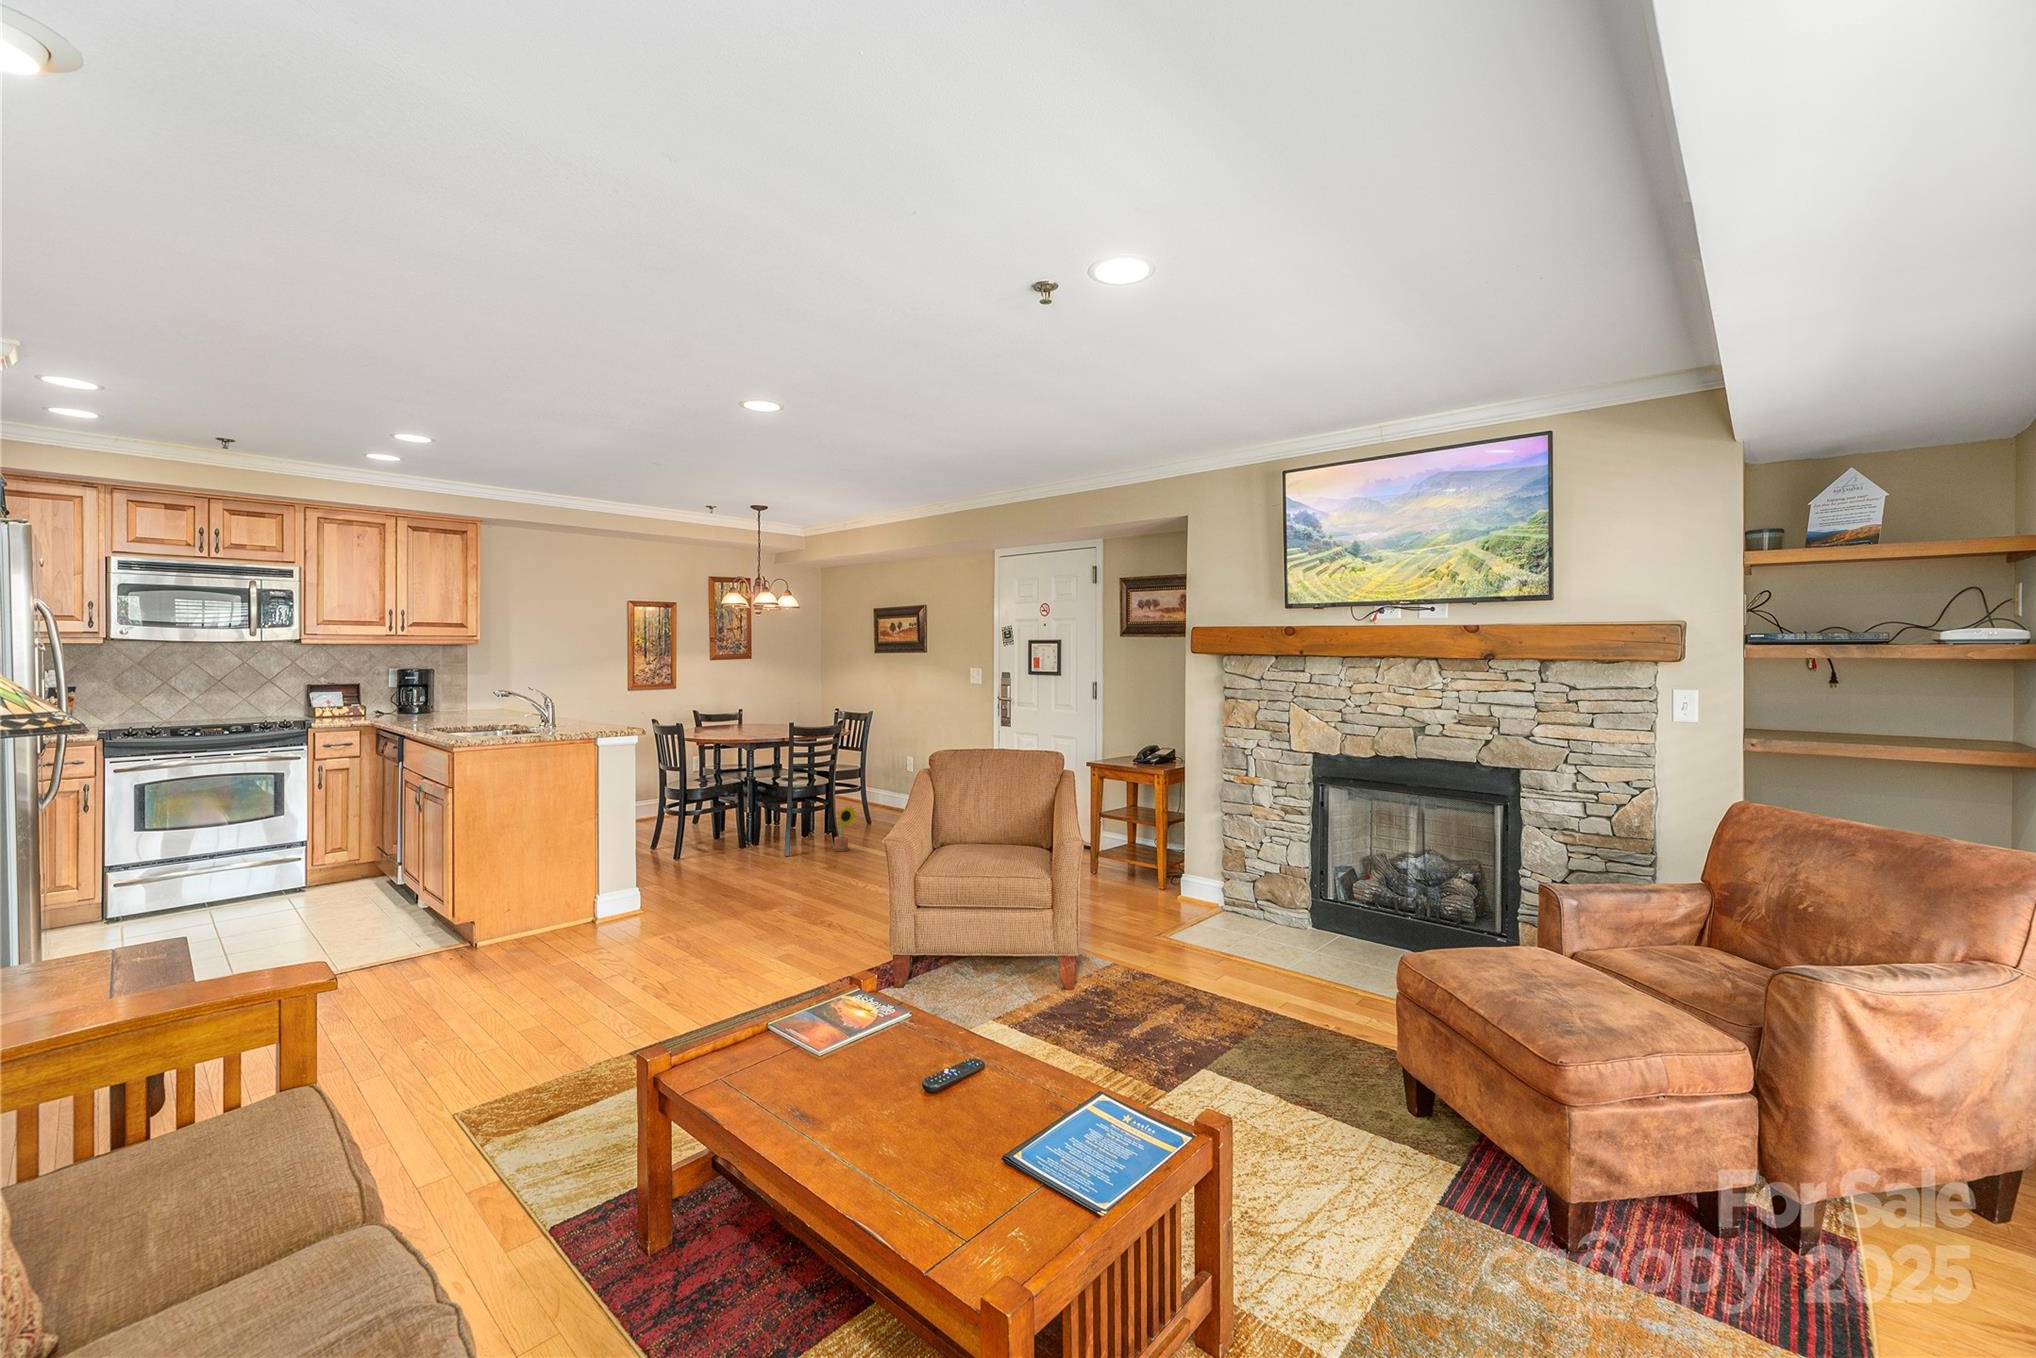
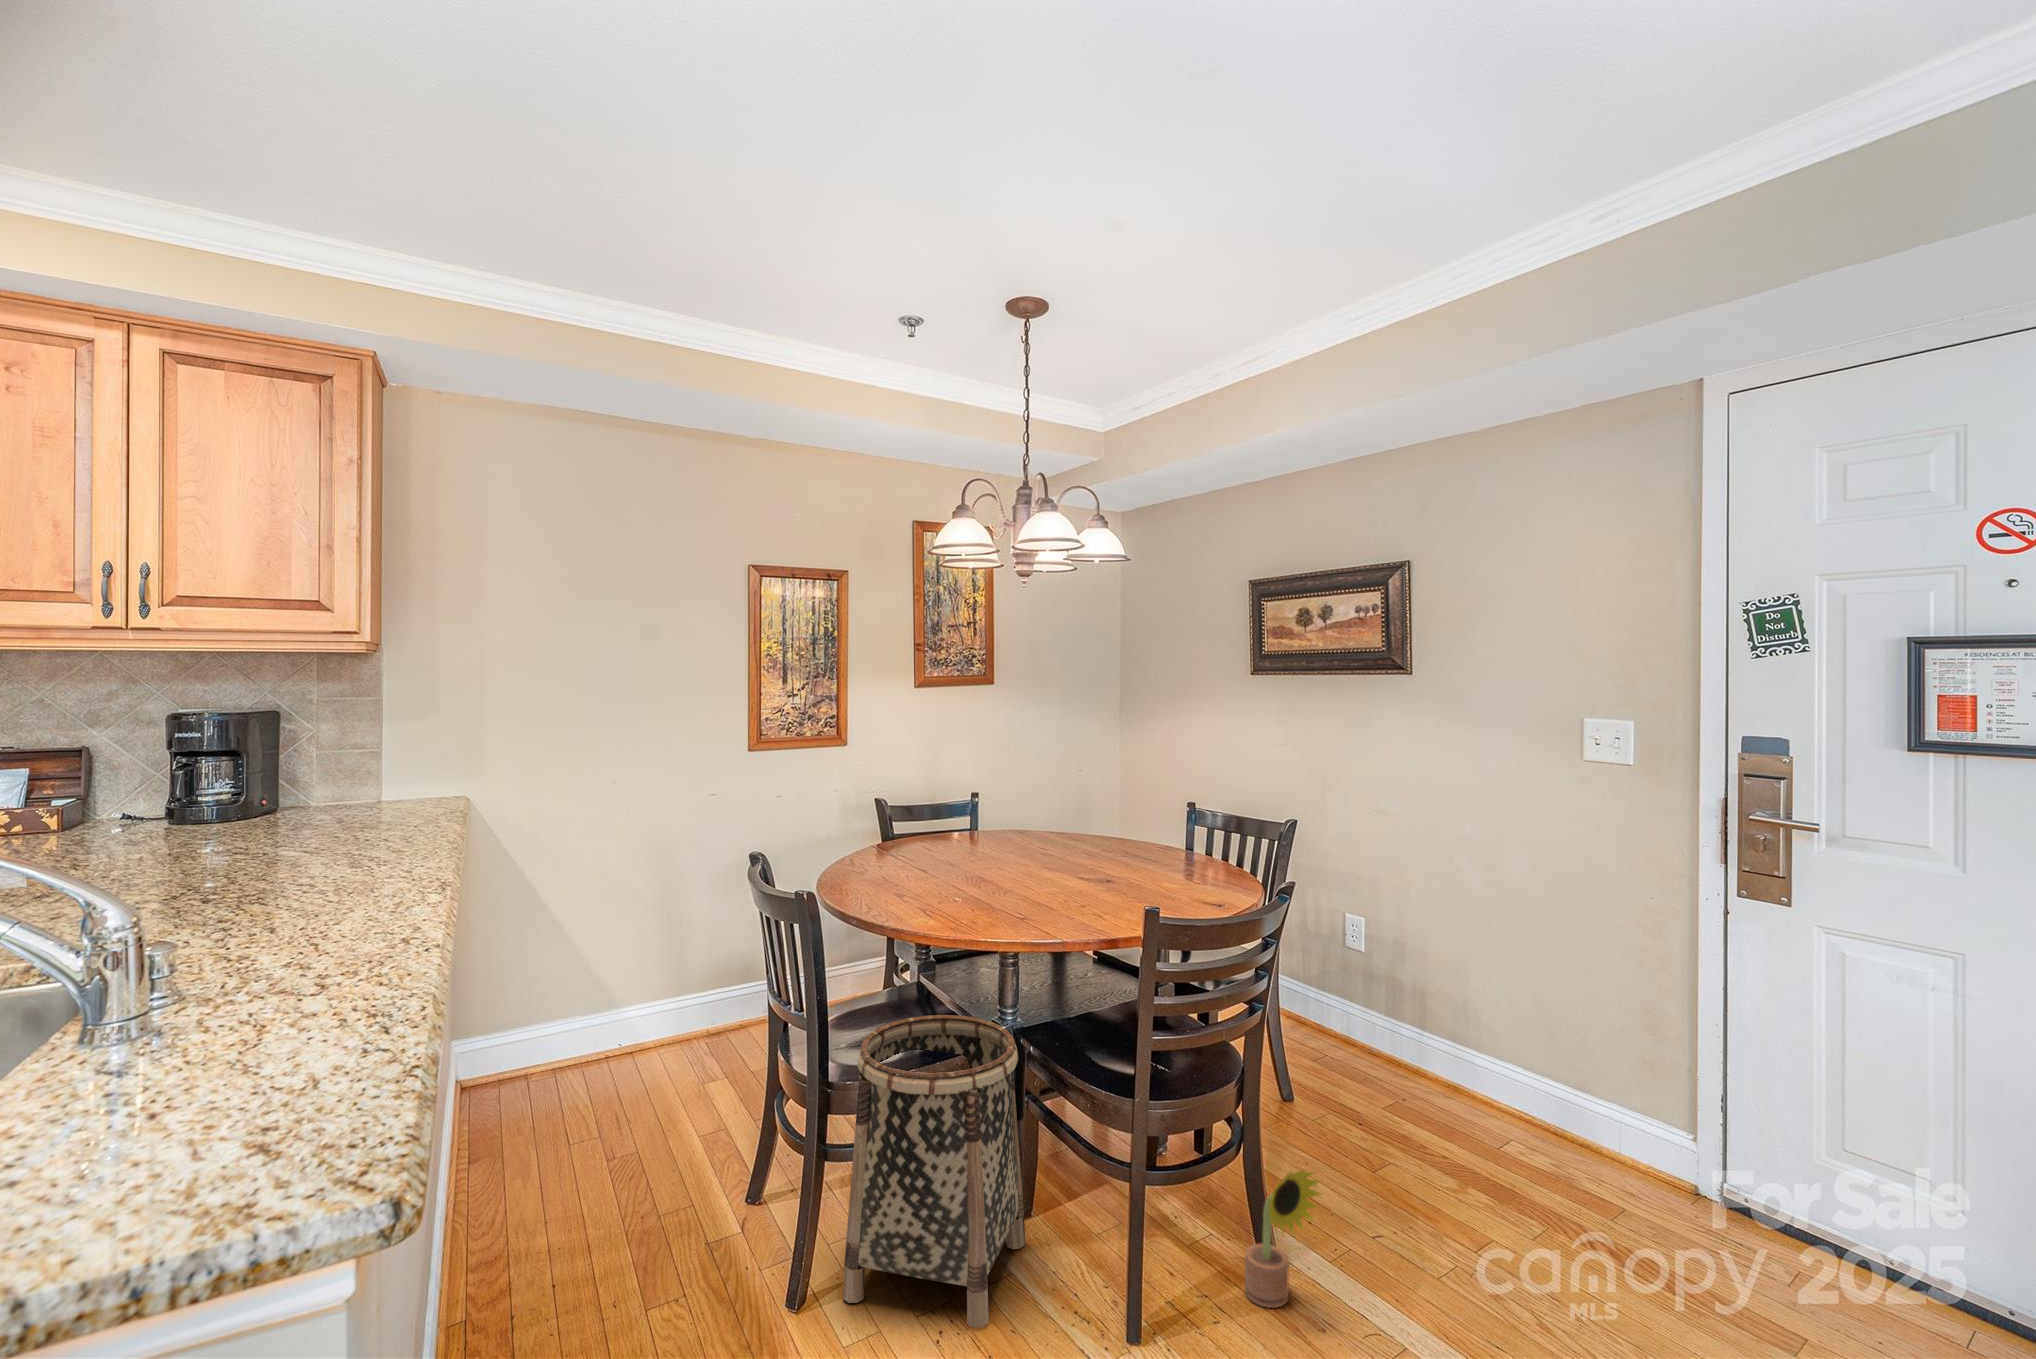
basket: none [698,773,762,859] -> present [843,1015,1025,1328]

